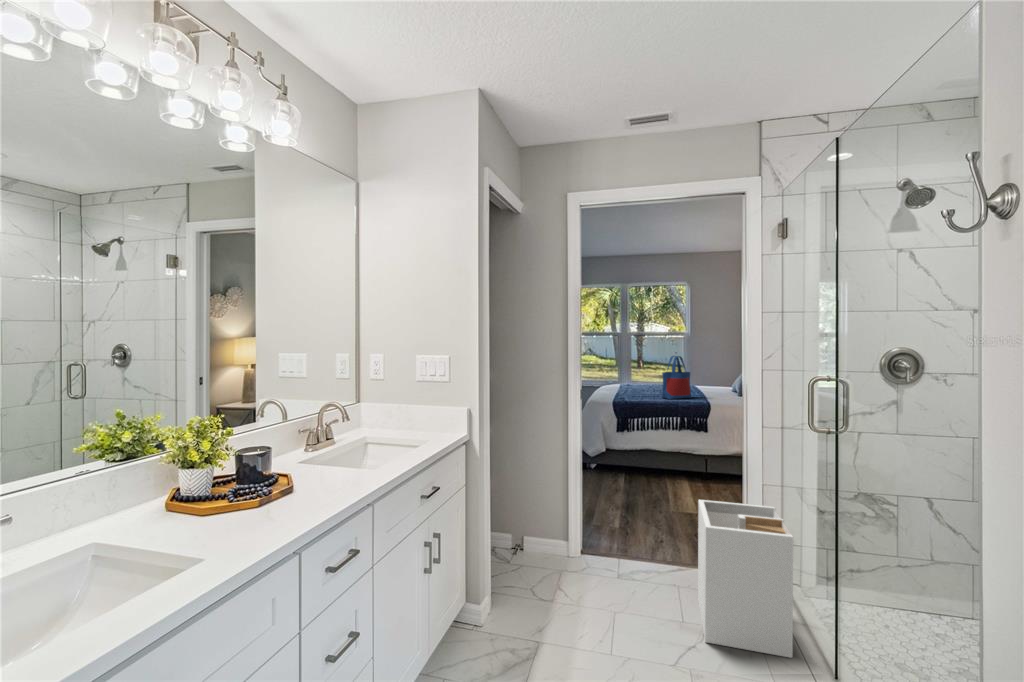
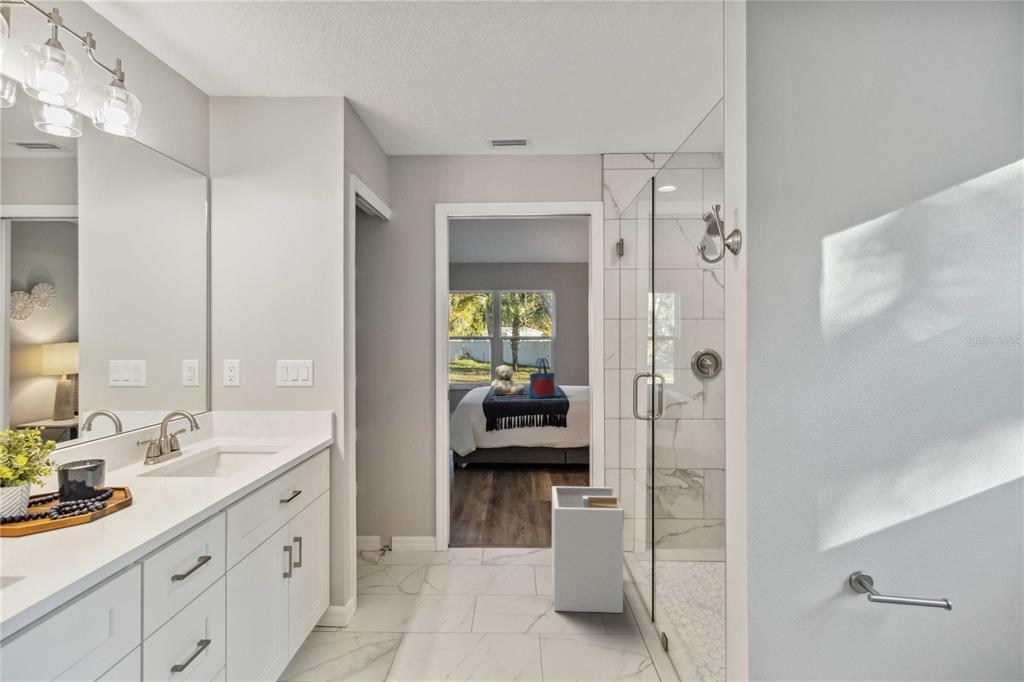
teddy bear: none [619,363,657,395] -> present [491,365,525,395]

